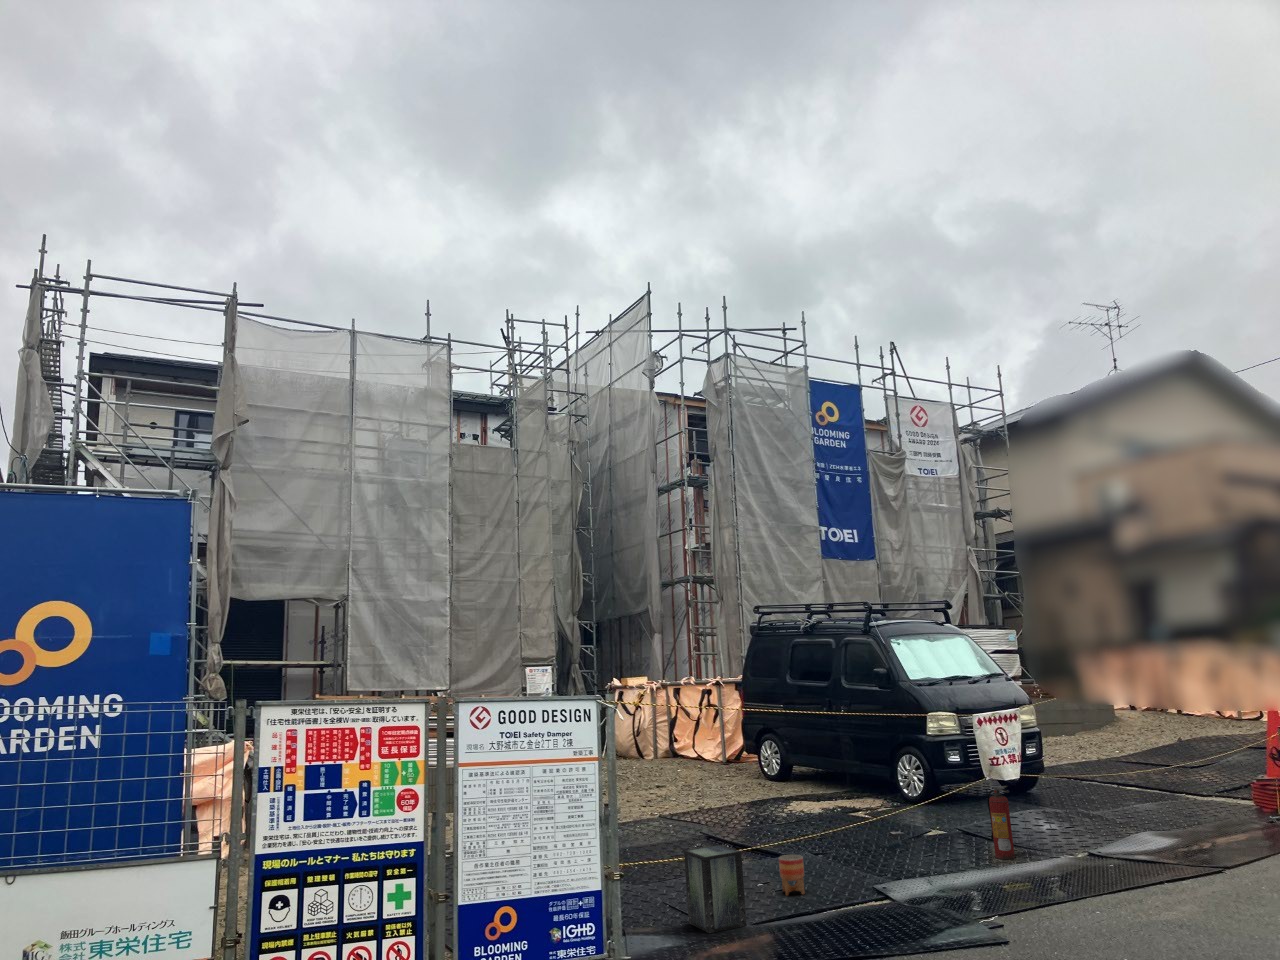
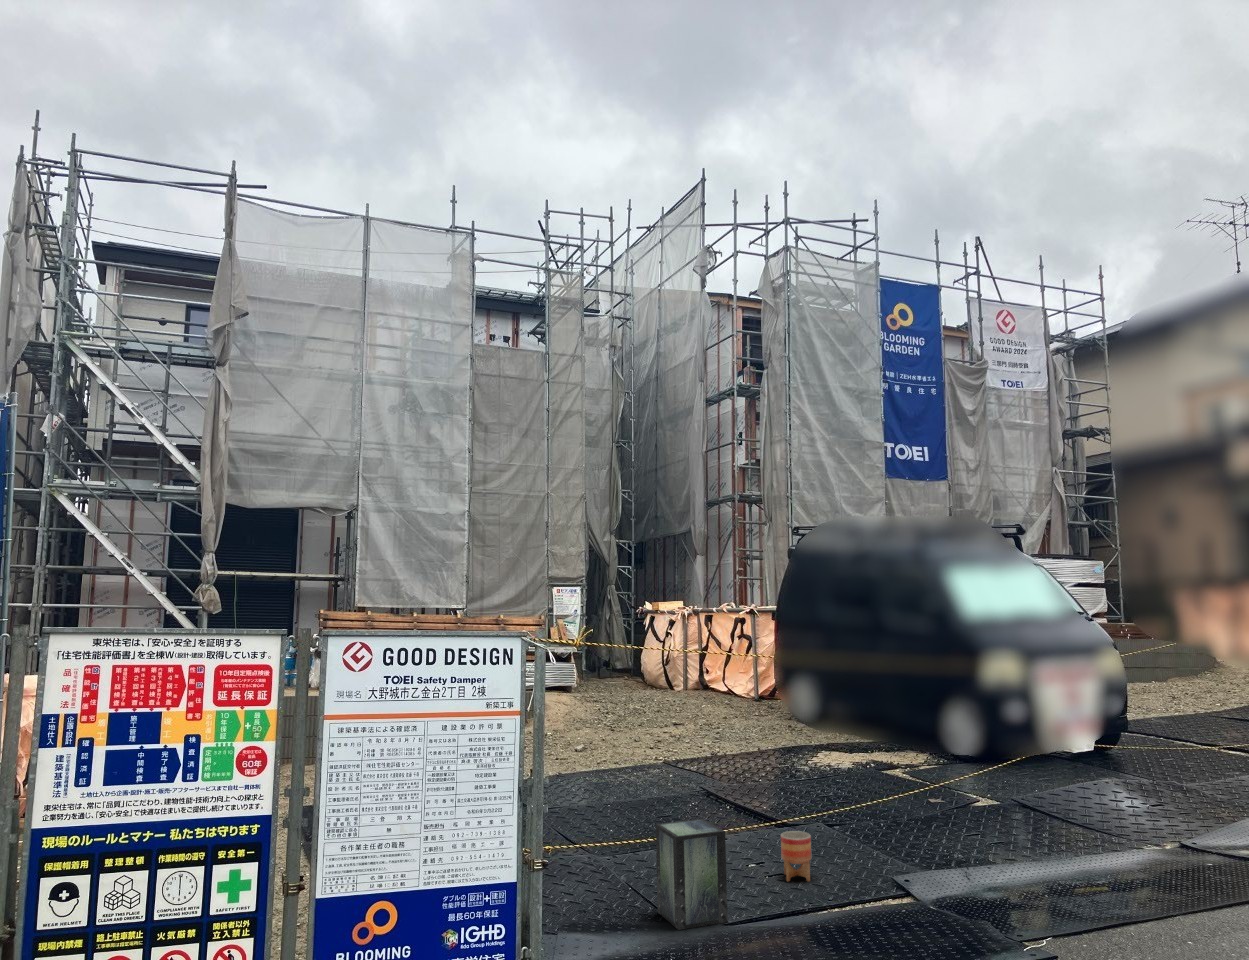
fire extinguisher: present [987,786,1015,859] -> none [1052,761,1083,850]

